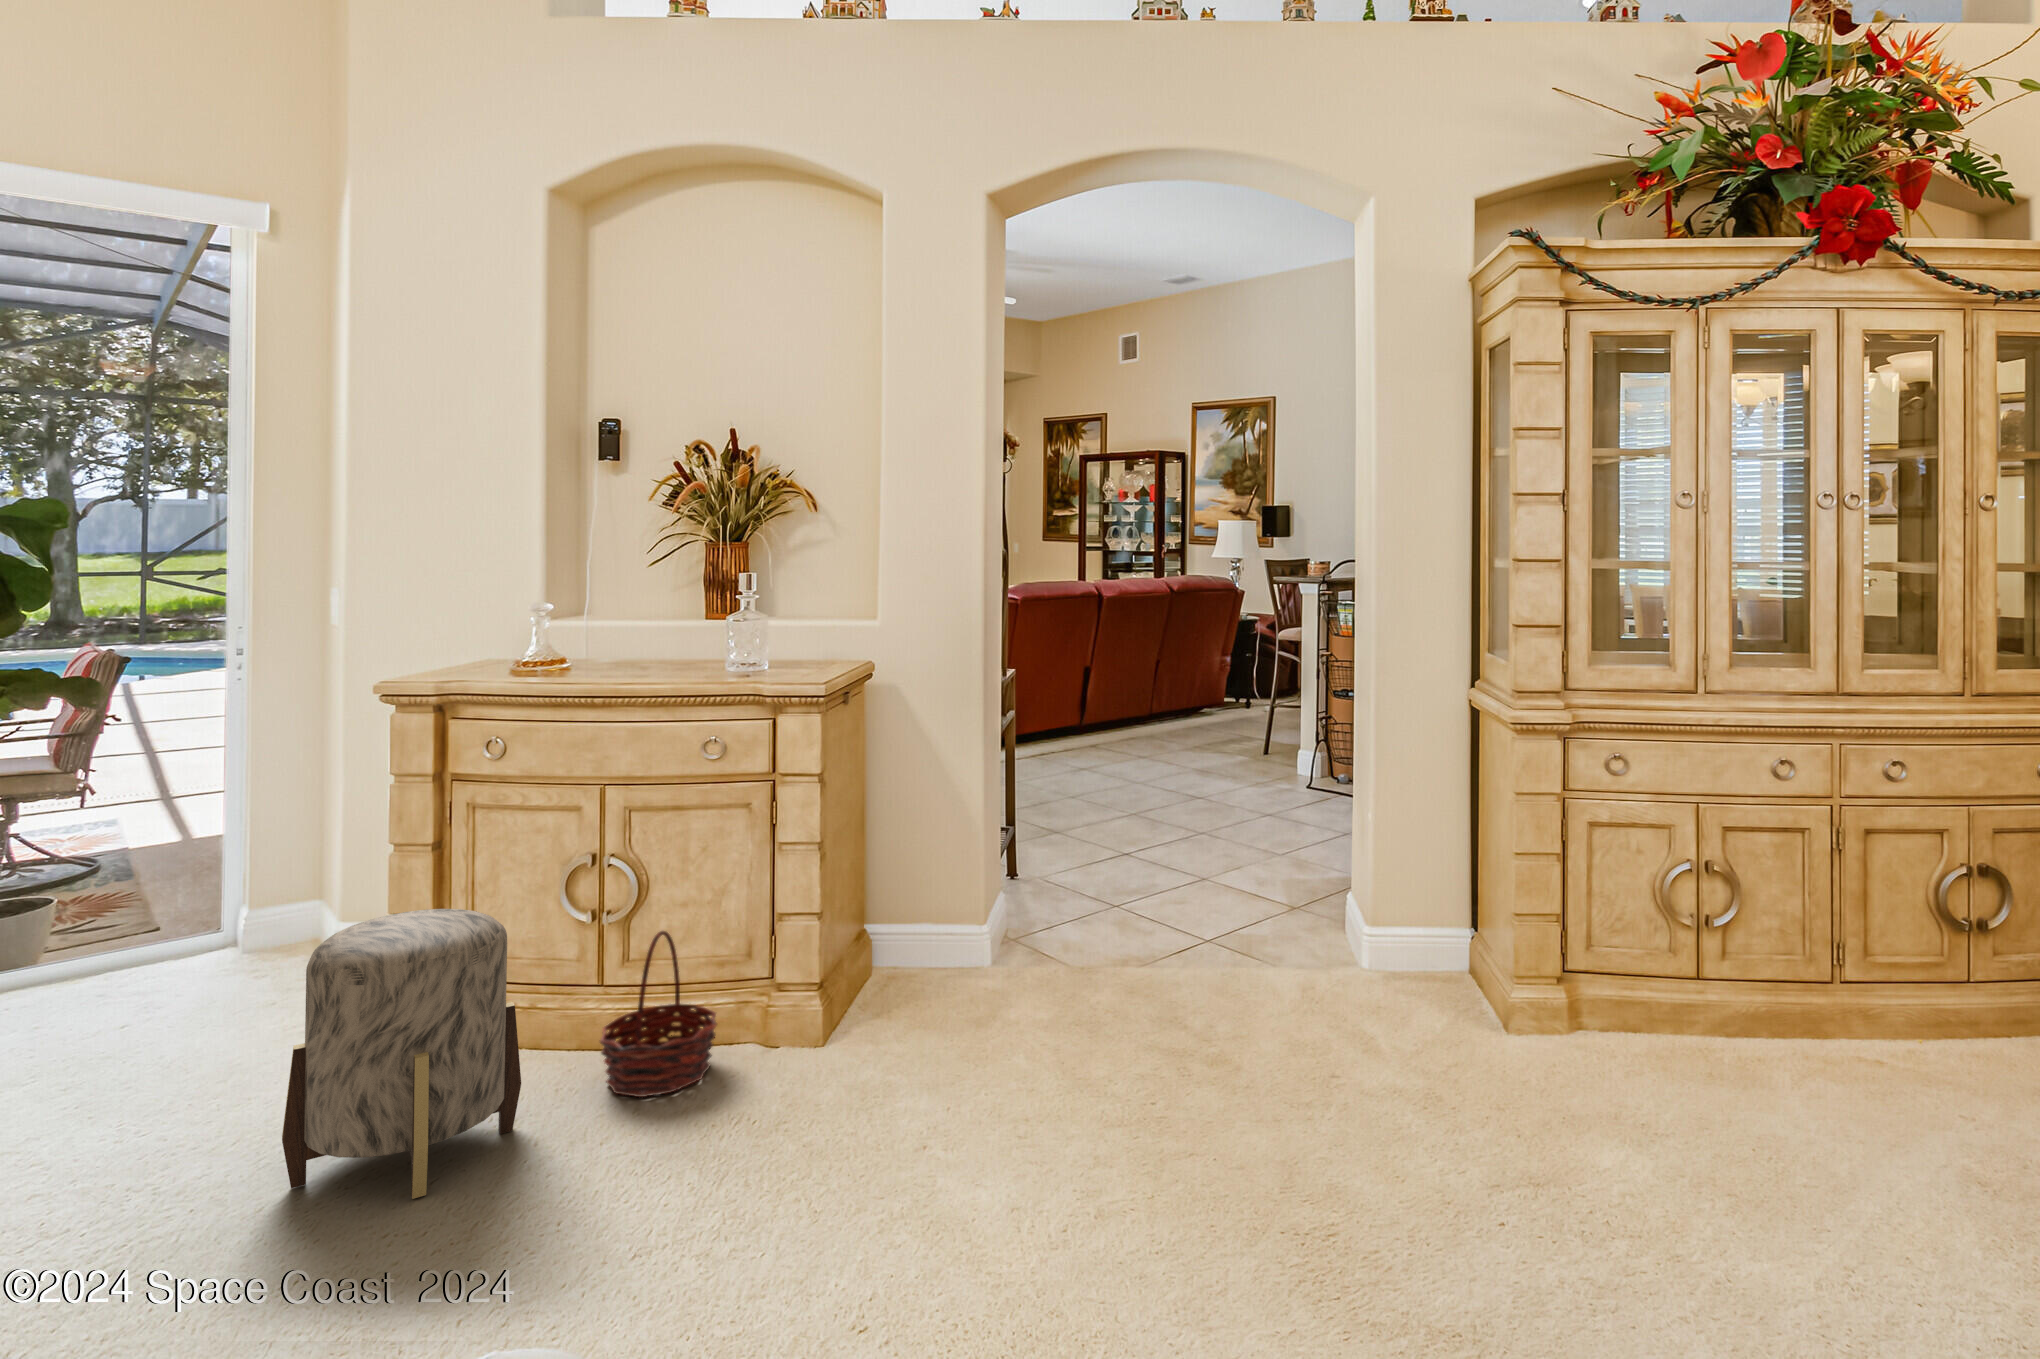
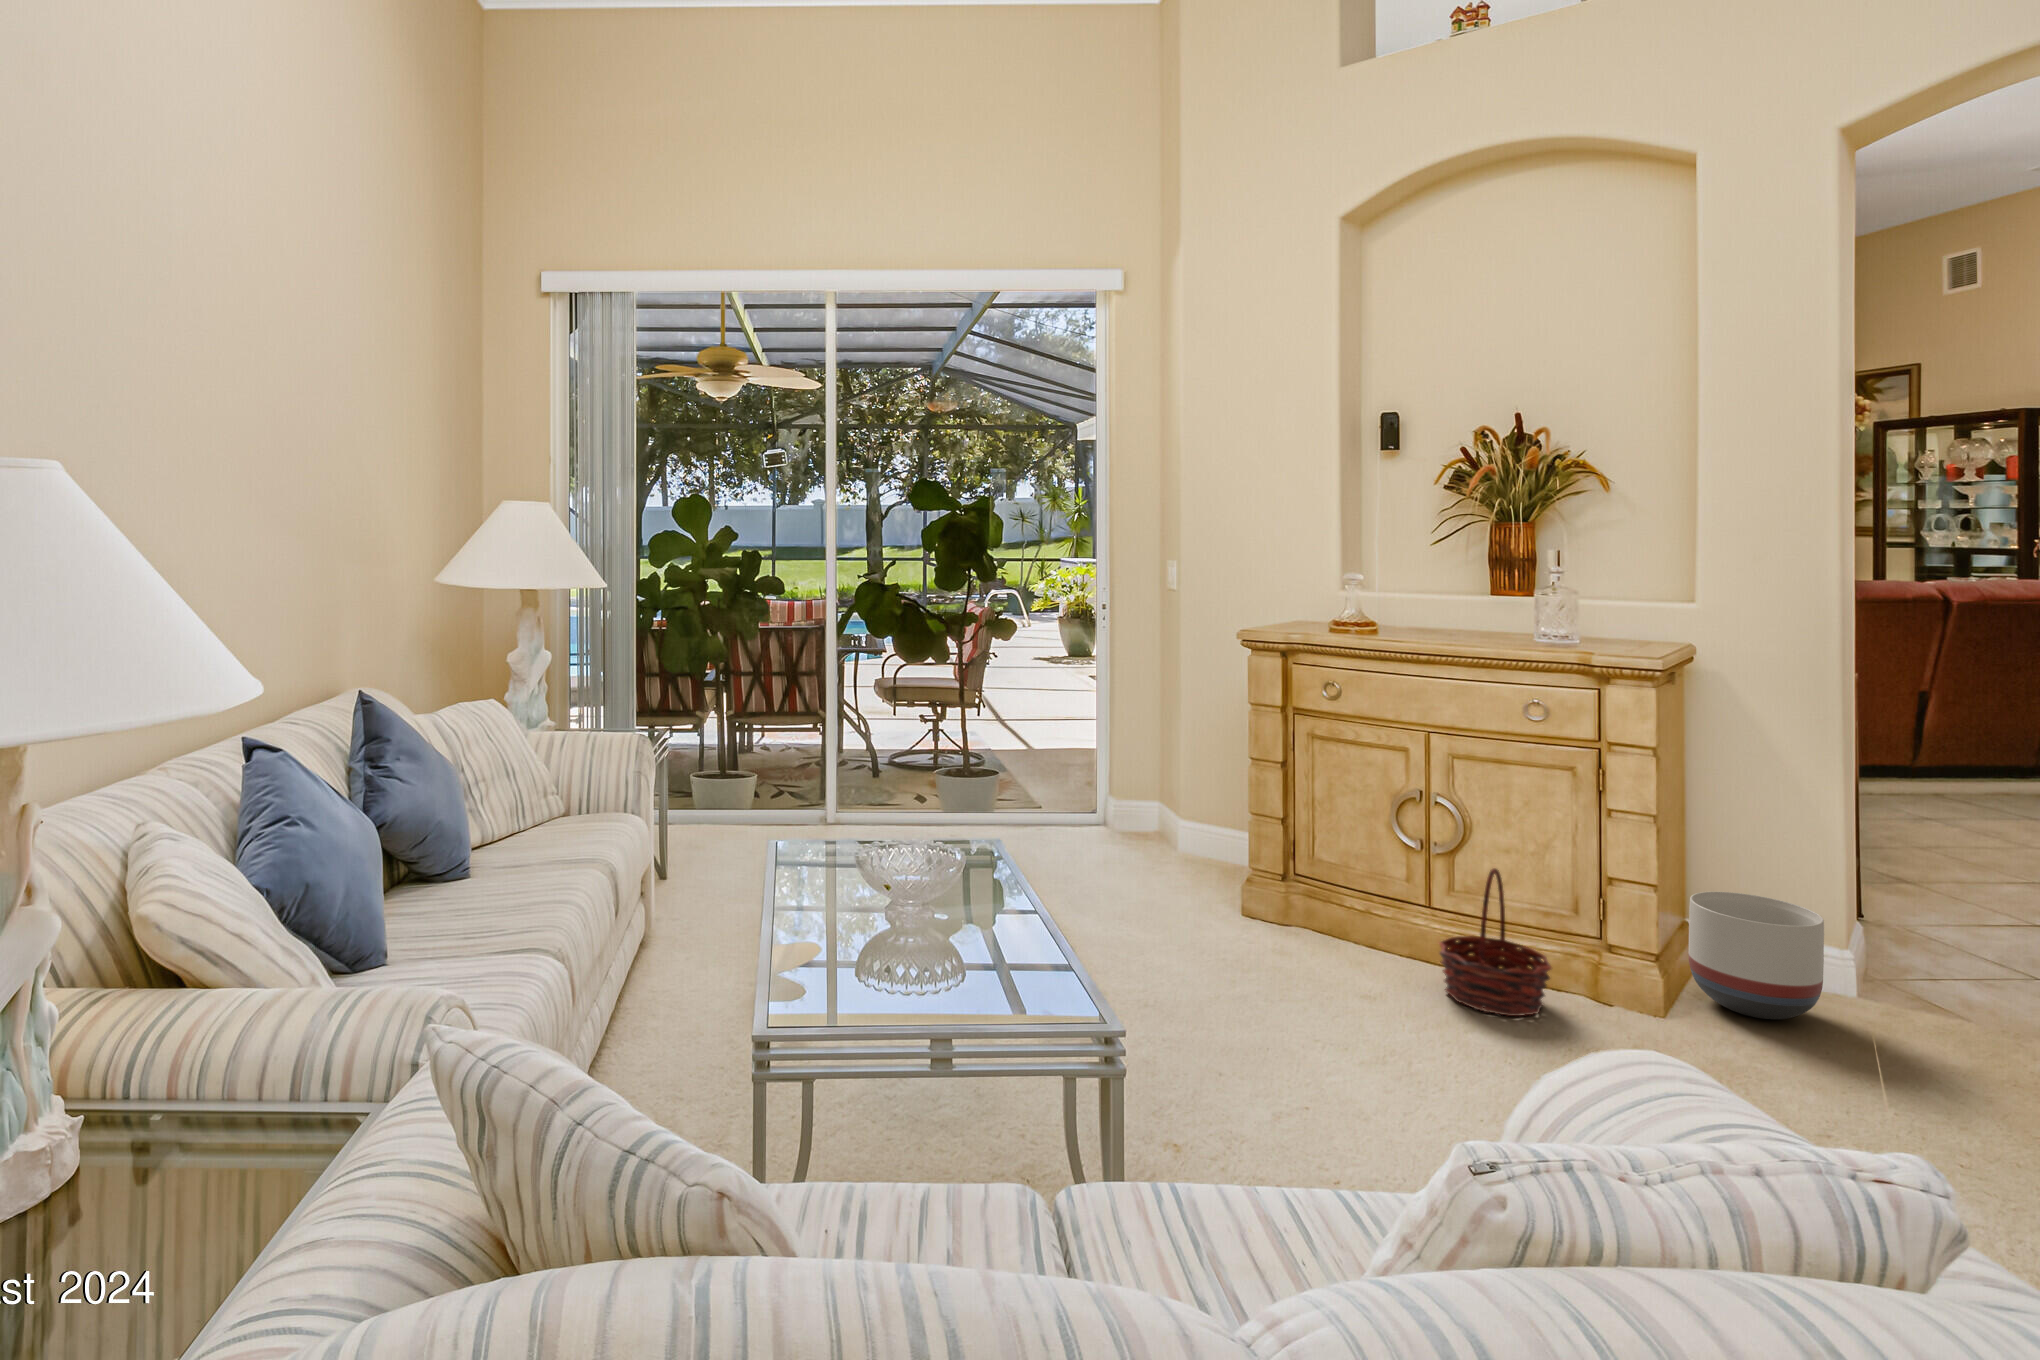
planter: none [854,898,955,1016] -> present [1688,892,1824,1019]
ottoman: present [282,909,521,1199] -> none [1220,808,1384,1031]

